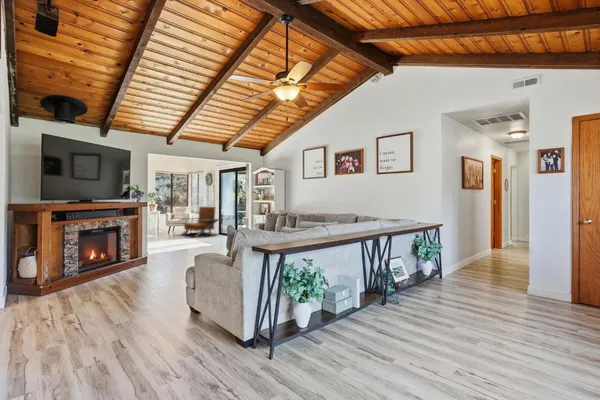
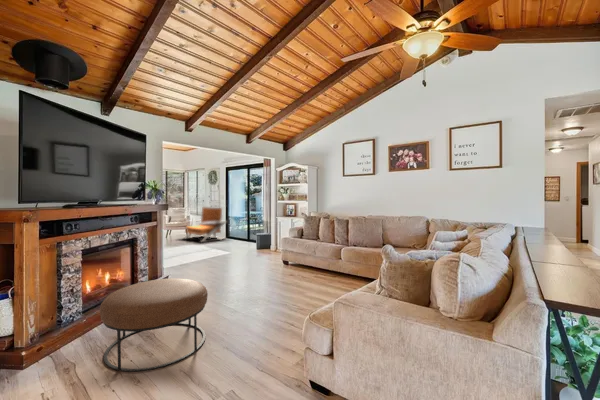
ottoman: none [83,252,153,301] -> present [100,278,208,372]

